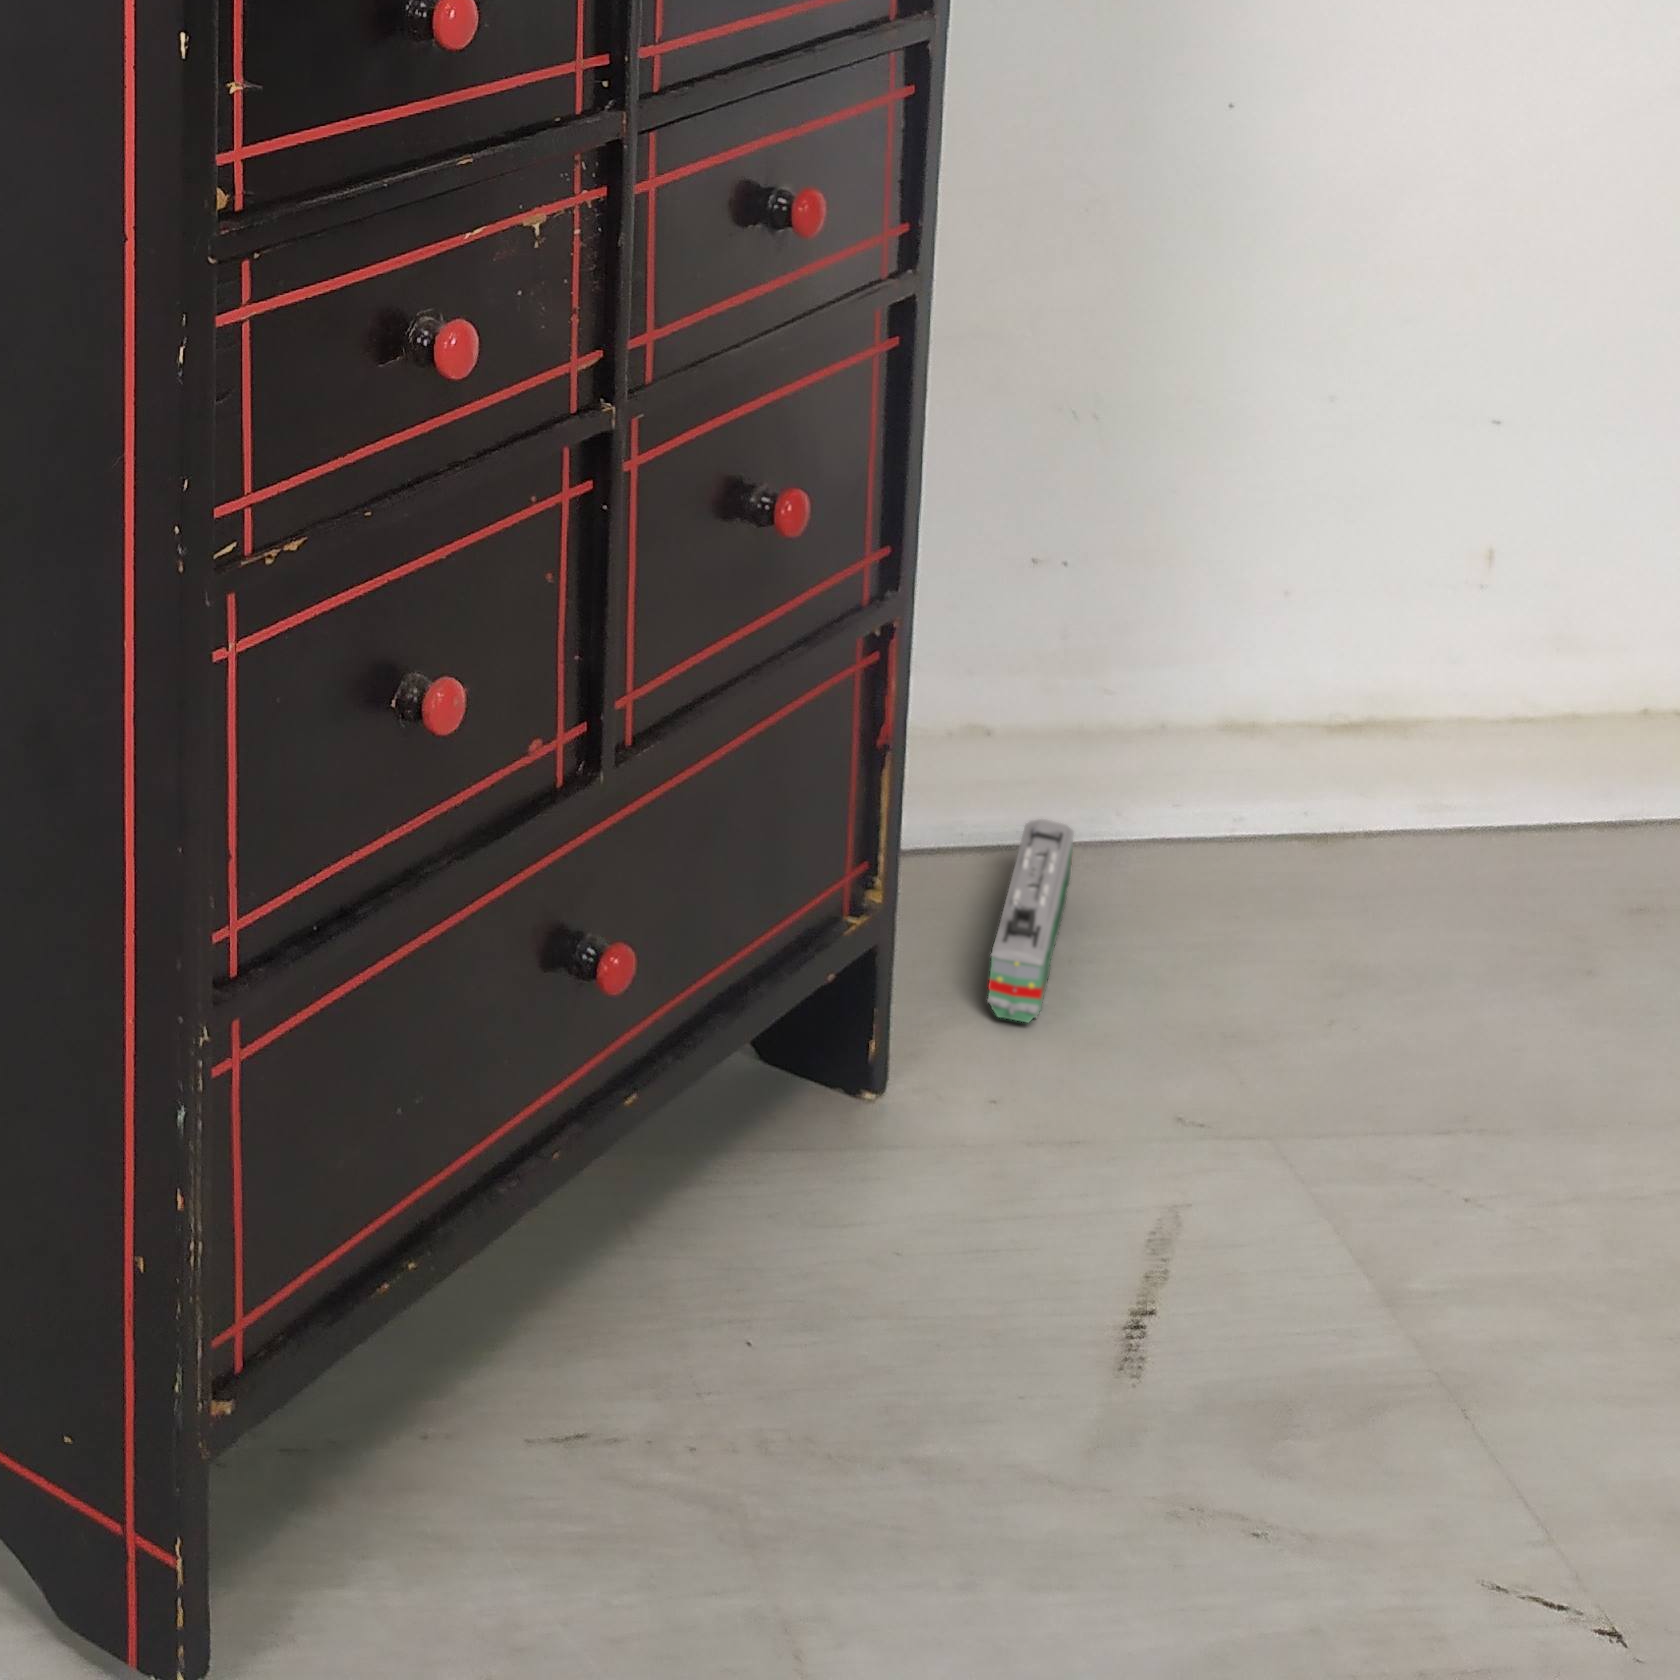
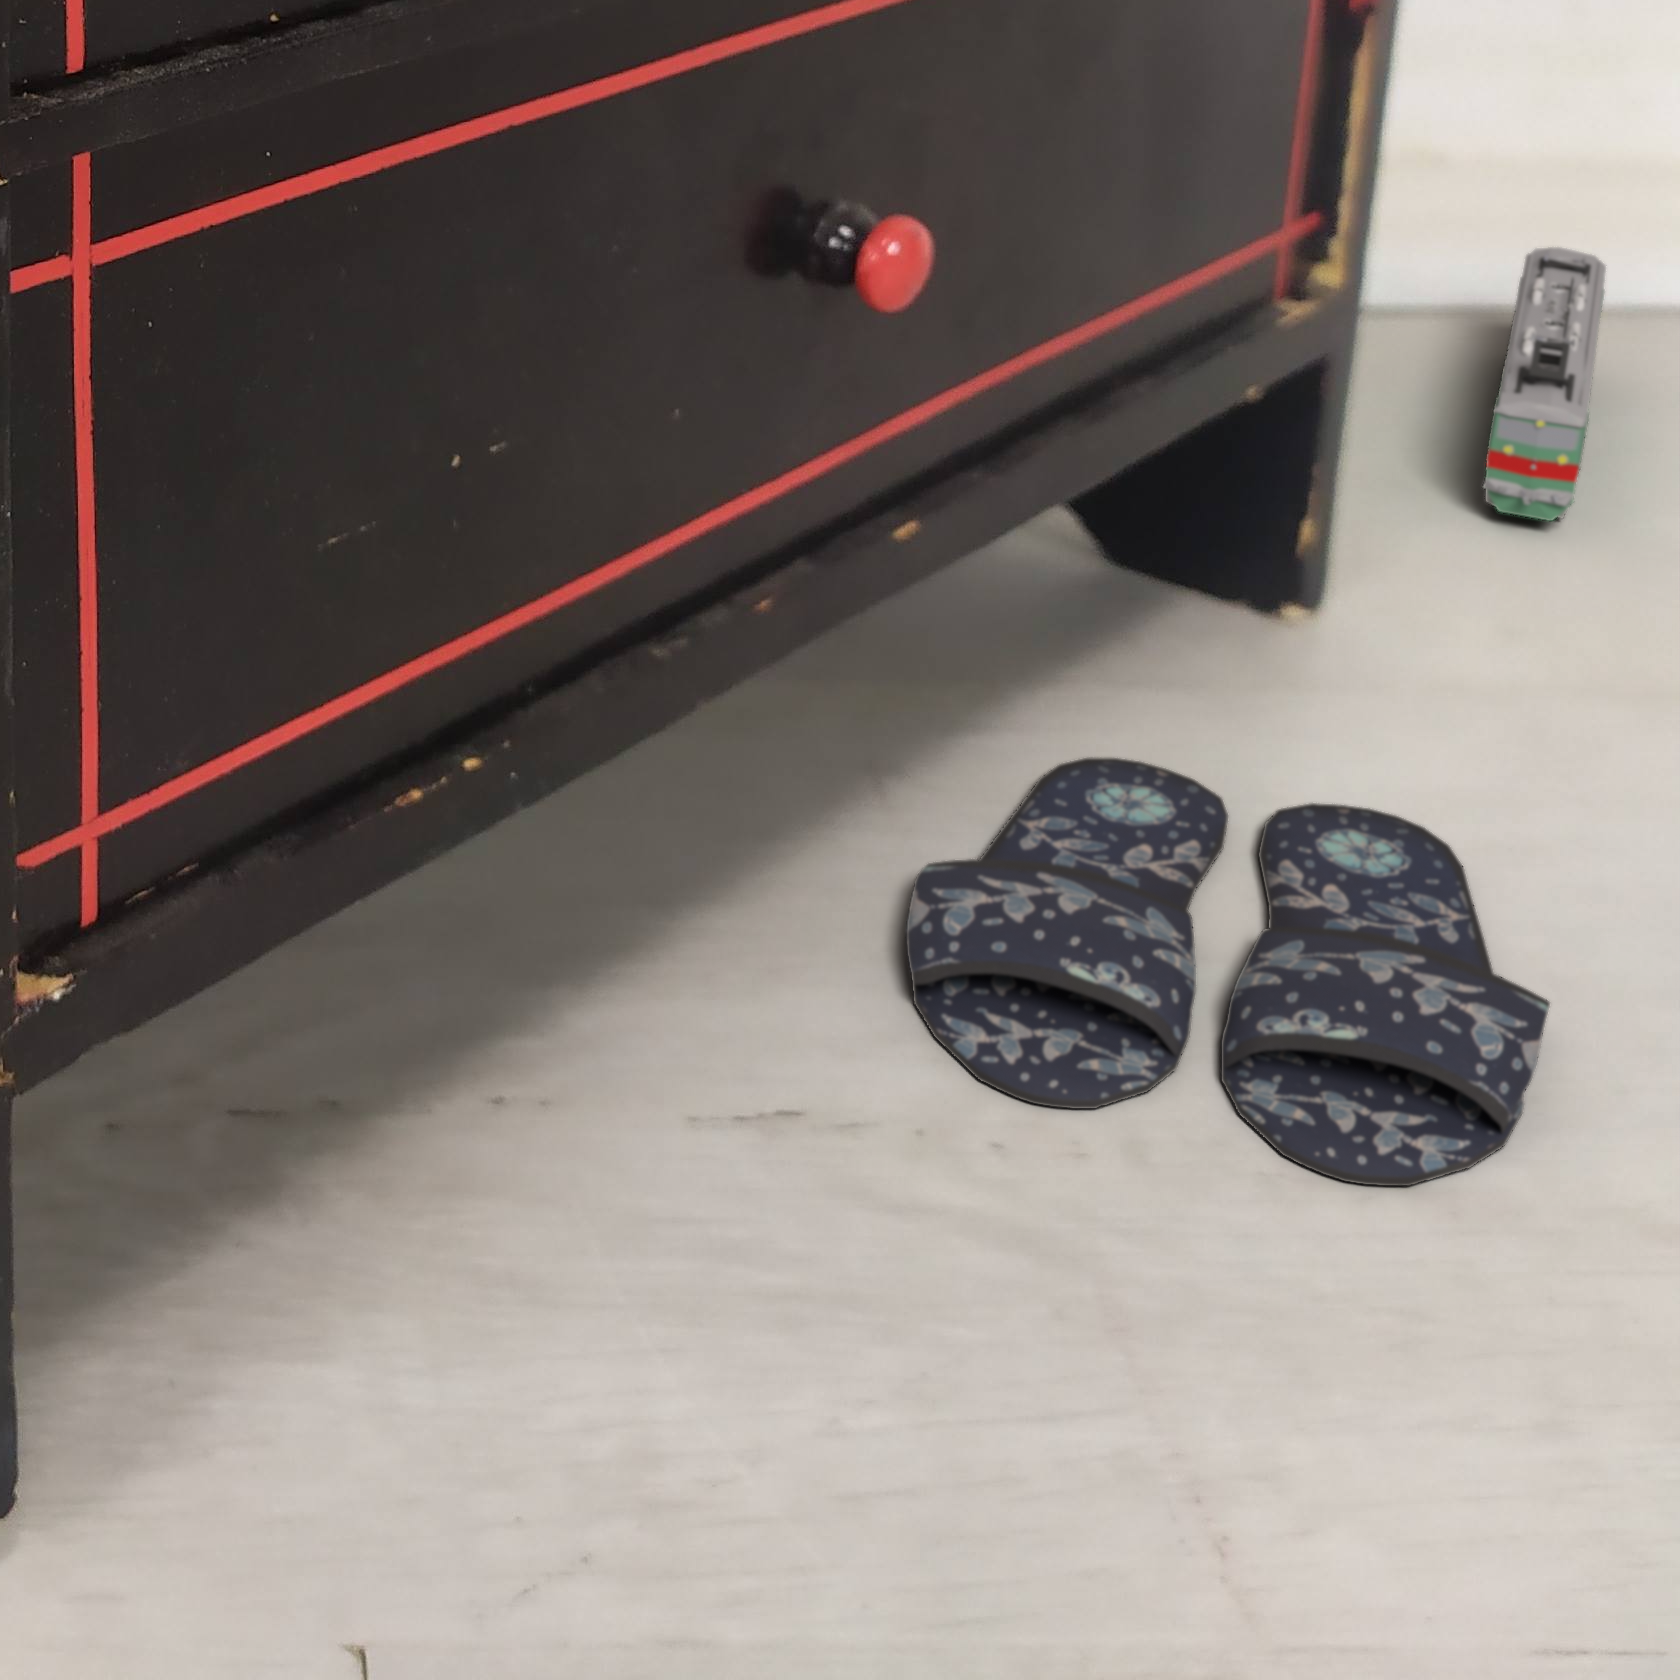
slippers: none [640,1207,986,1462] -> present [906,758,1550,1186]

